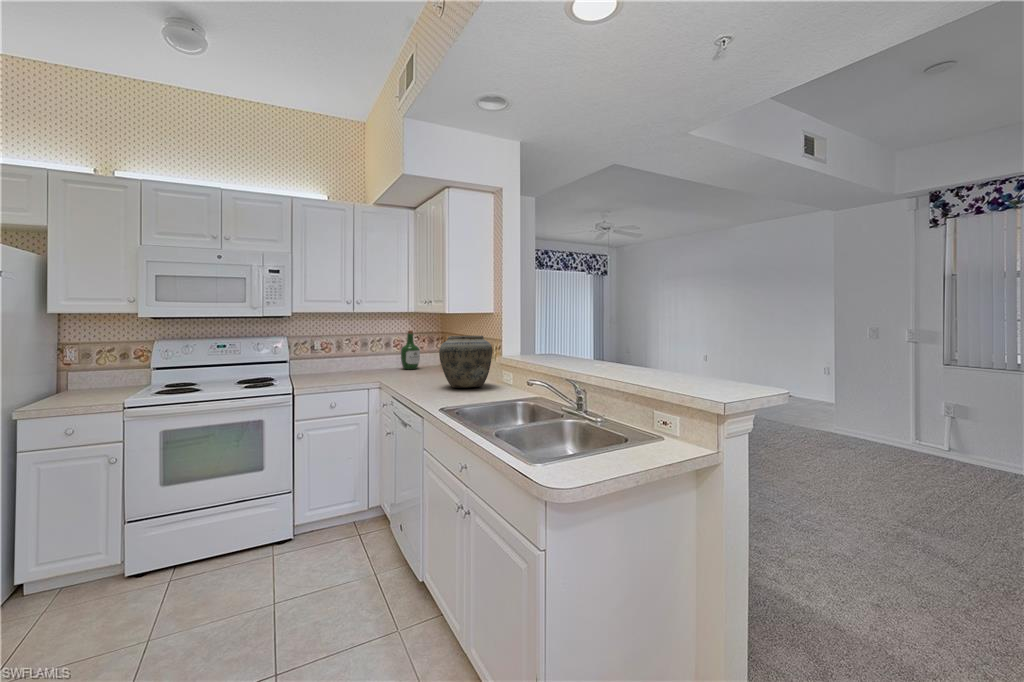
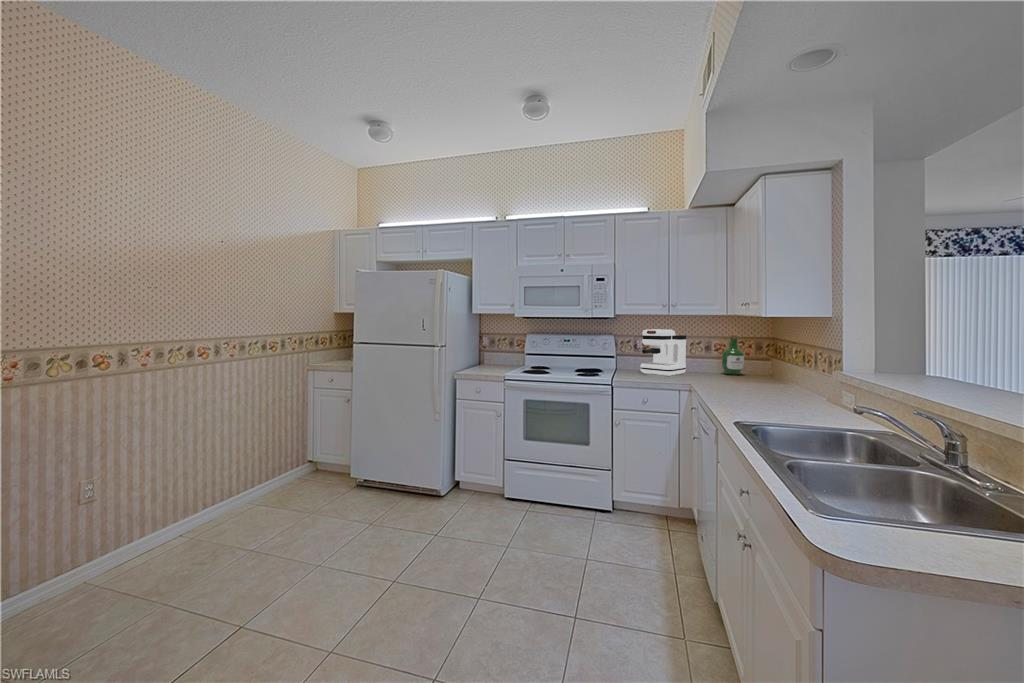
coffee maker: none [322,328,369,377] -> present [640,330,686,376]
vase: present [439,335,492,388] -> none [750,343,823,403]

